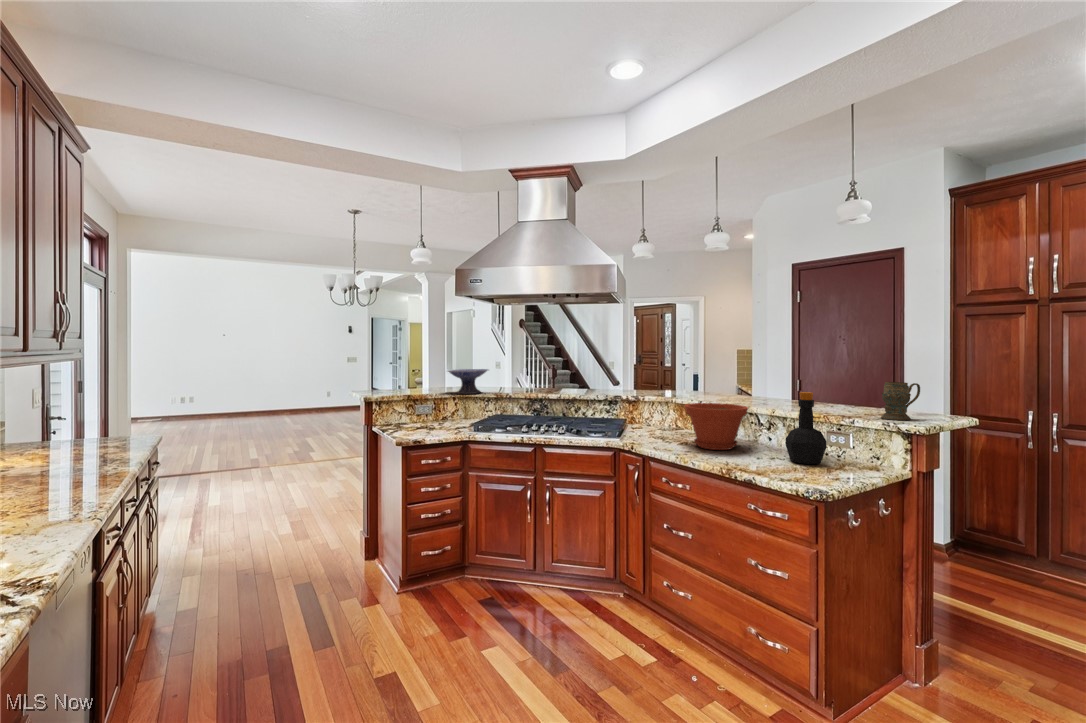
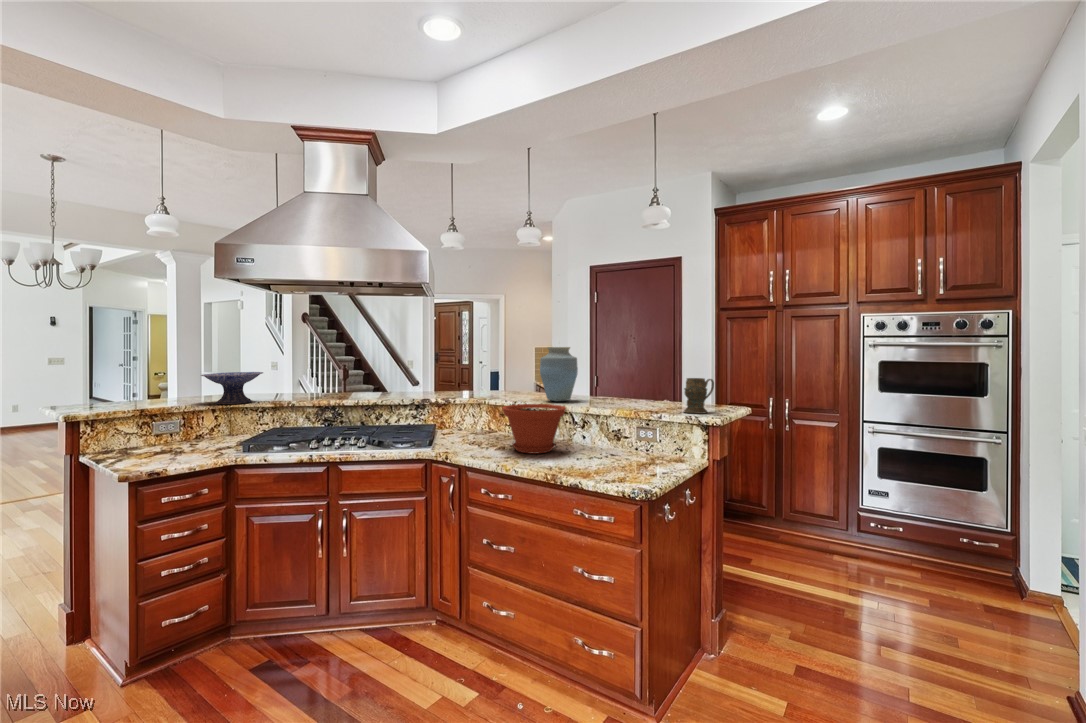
vase: none [726,349,766,402] -> present [540,347,578,402]
bottle: present [785,392,827,464] -> none [603,390,640,462]

